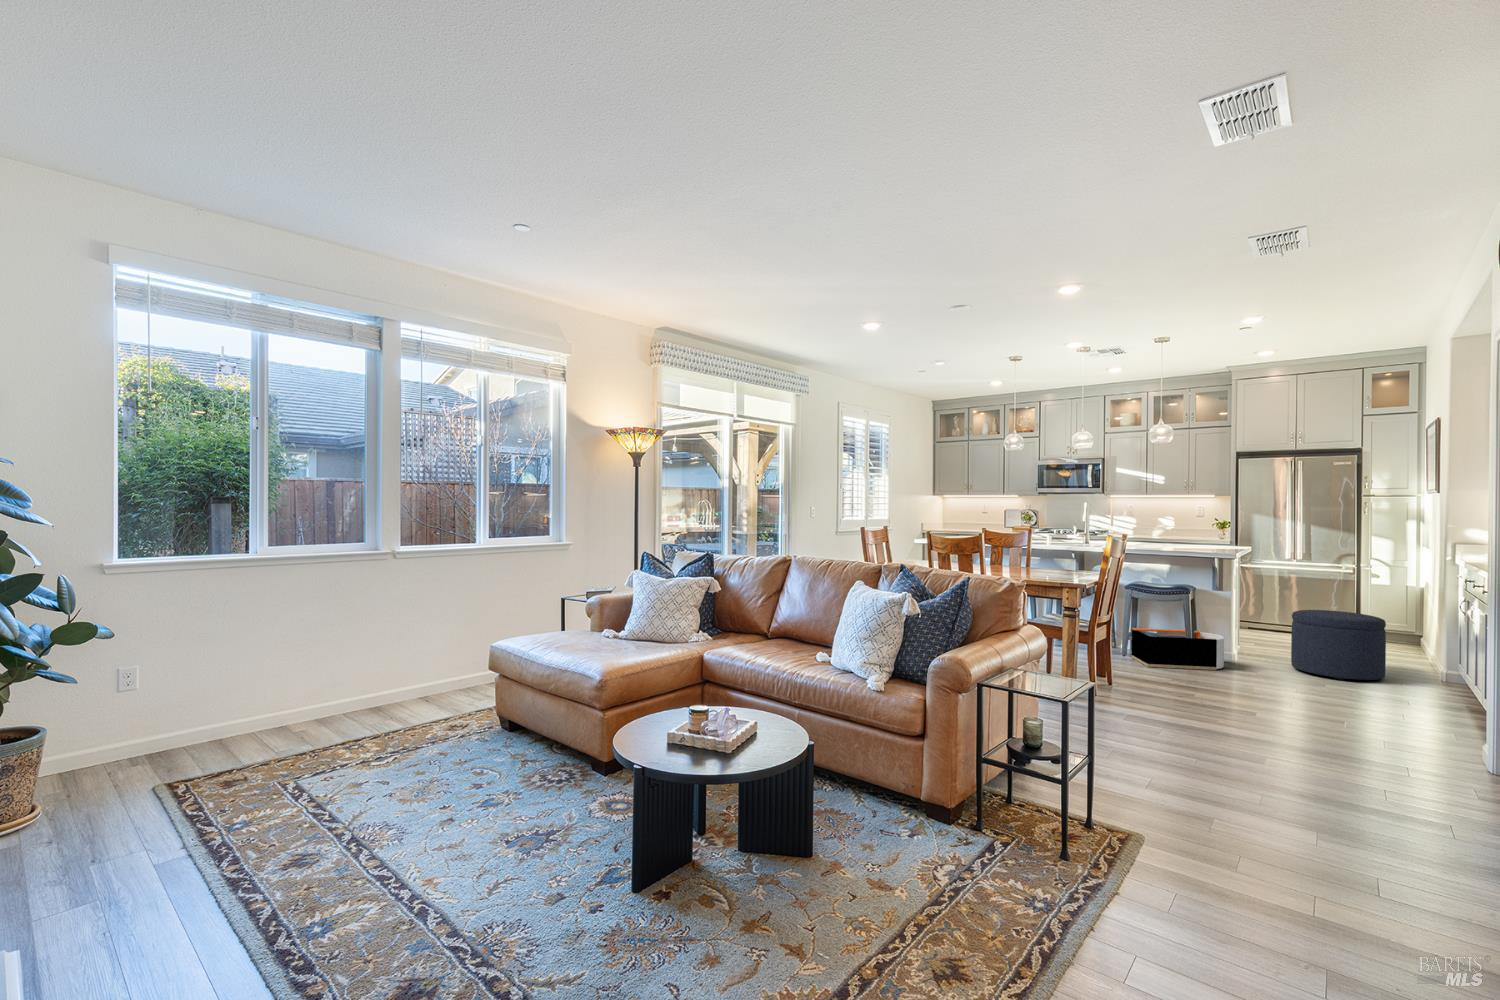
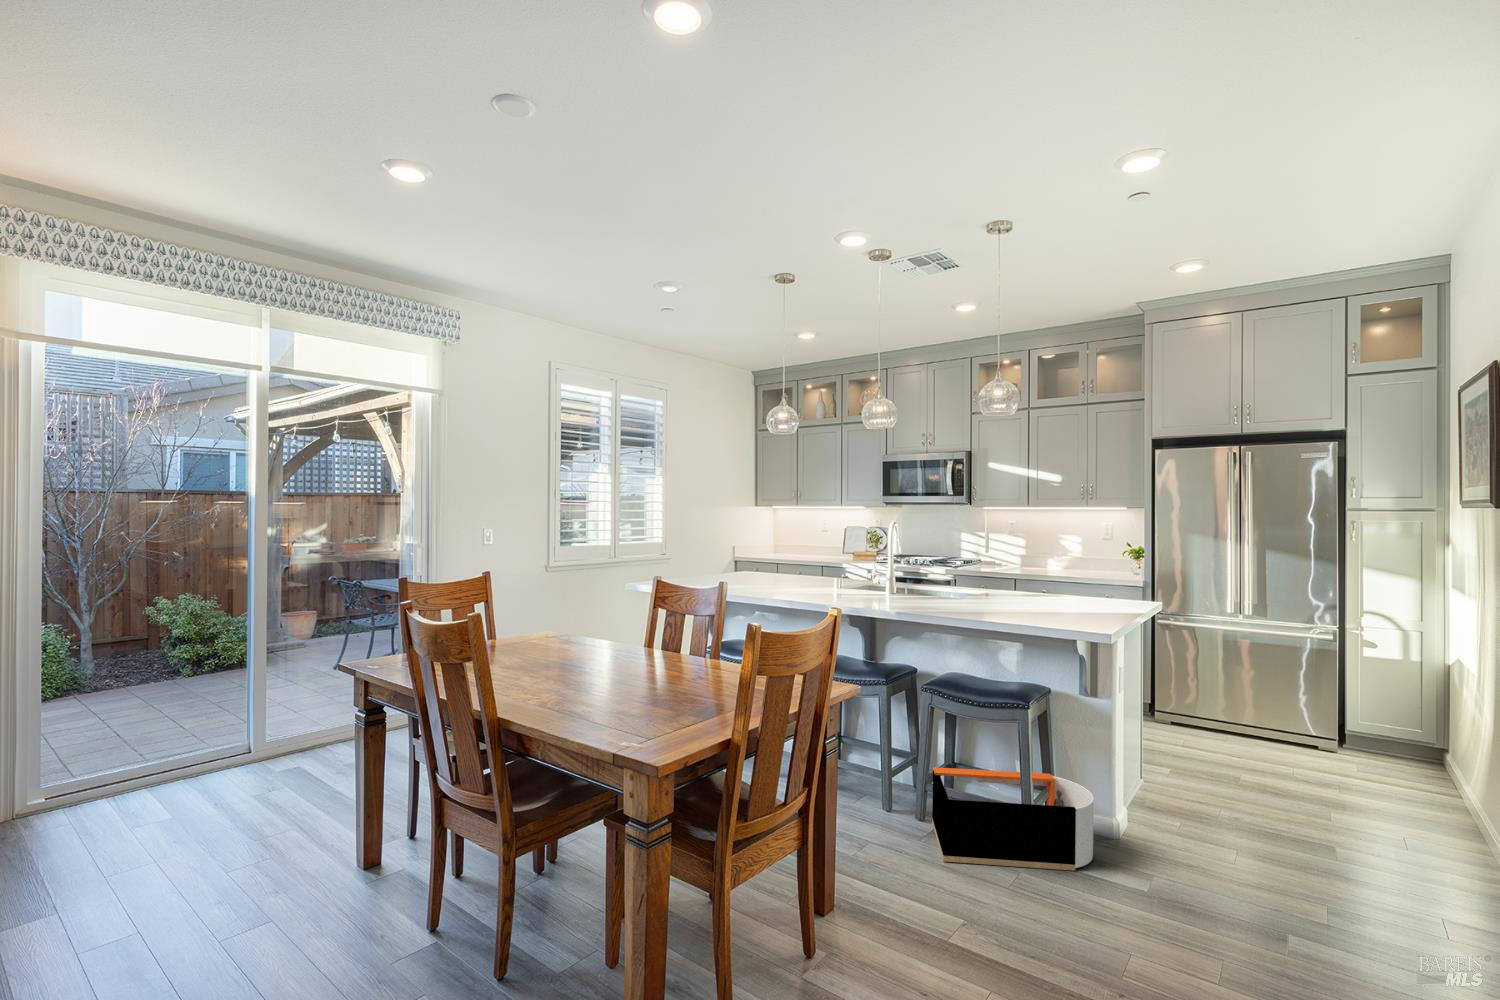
ottoman: present [1291,610,1386,680] -> none [1224,738,1409,912]

